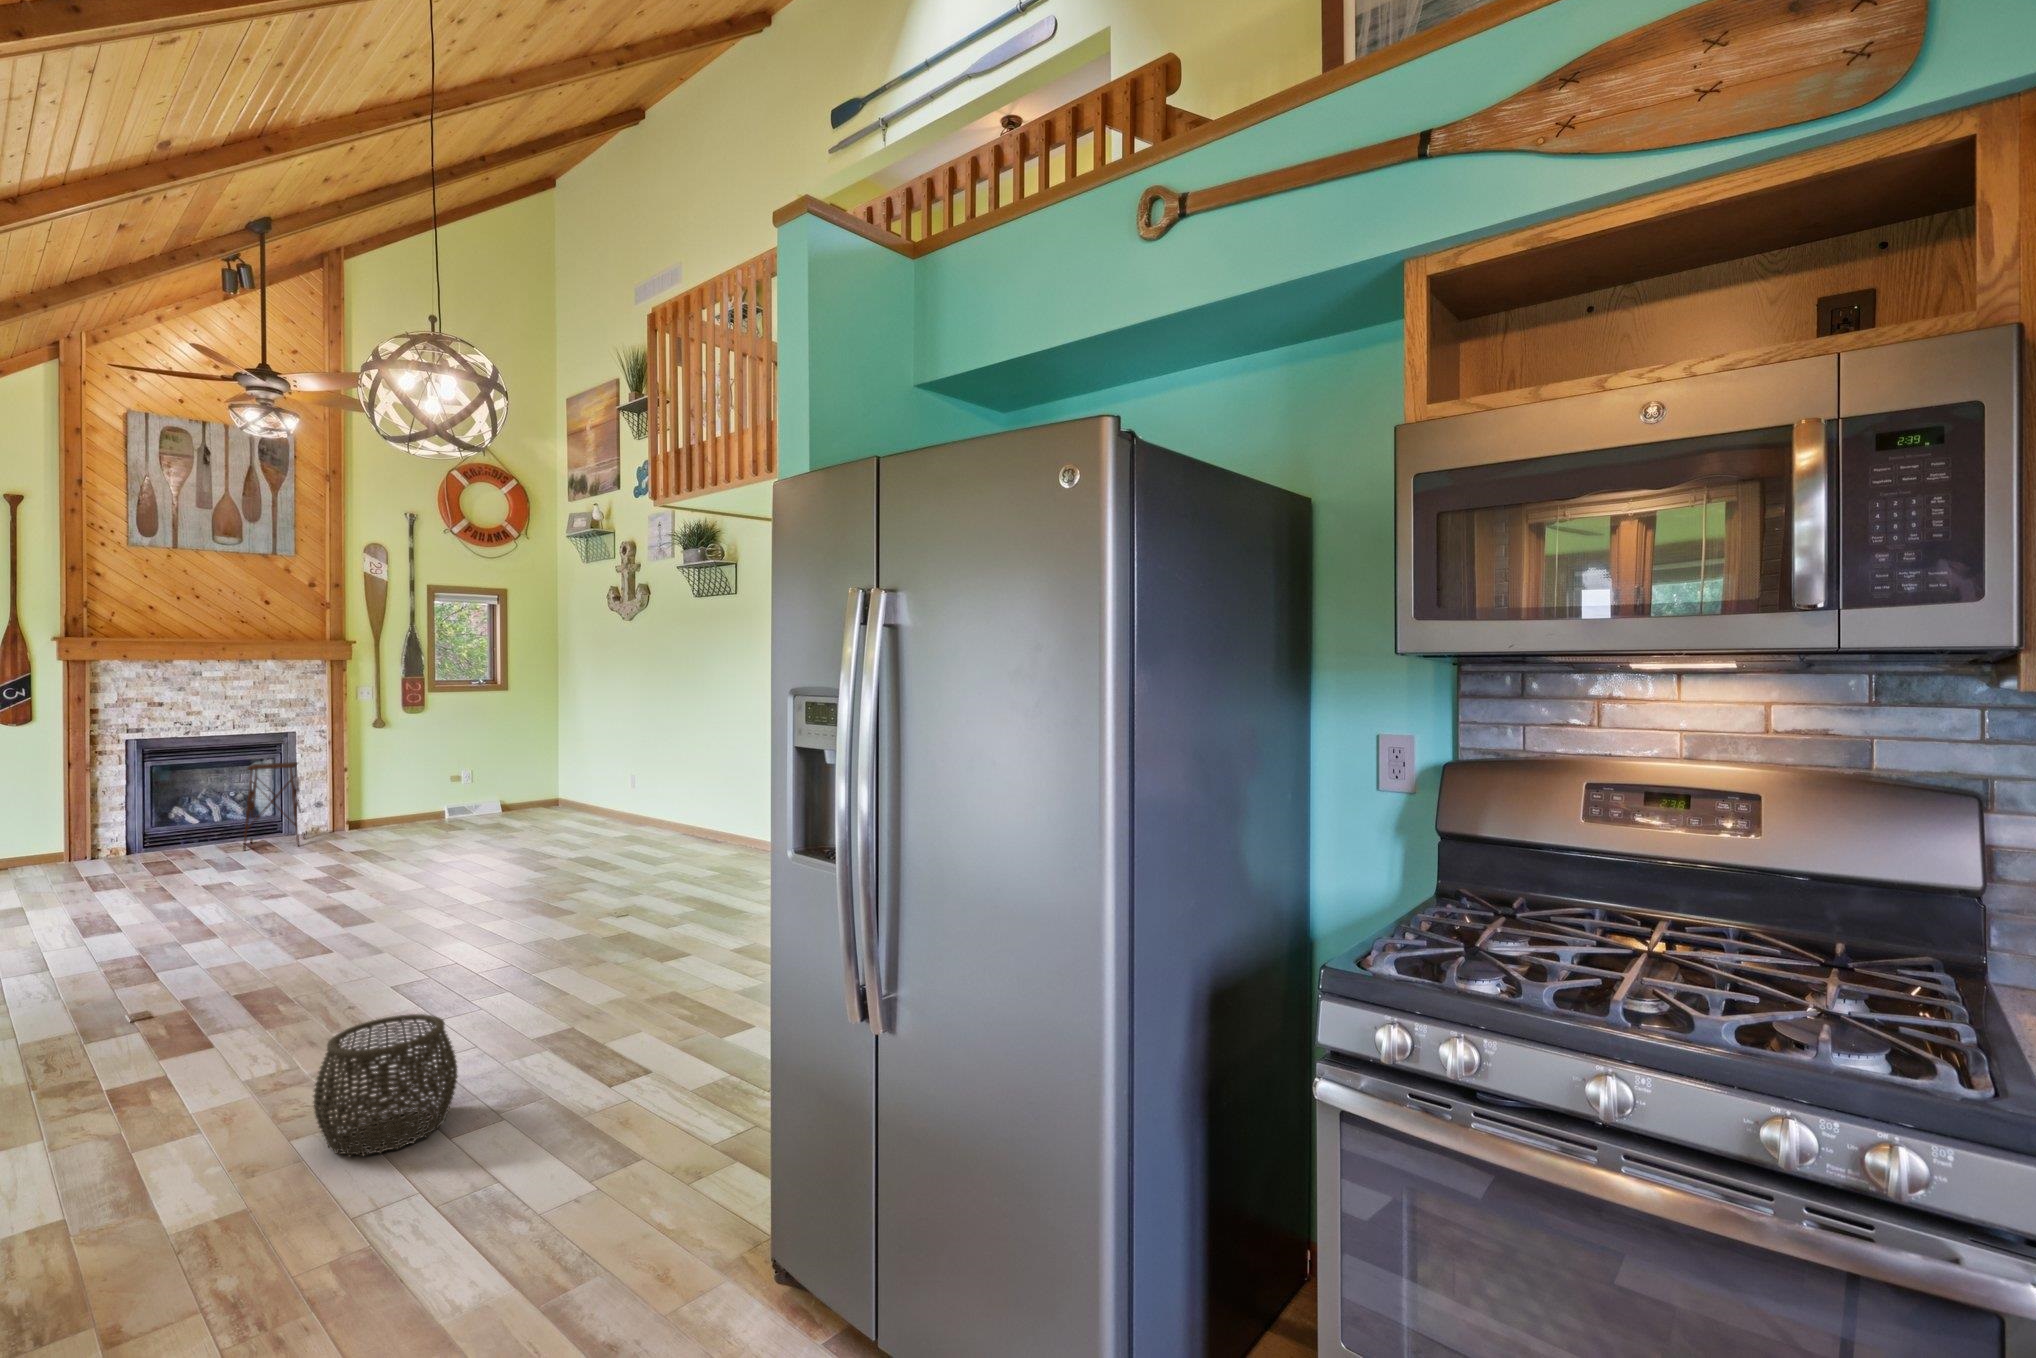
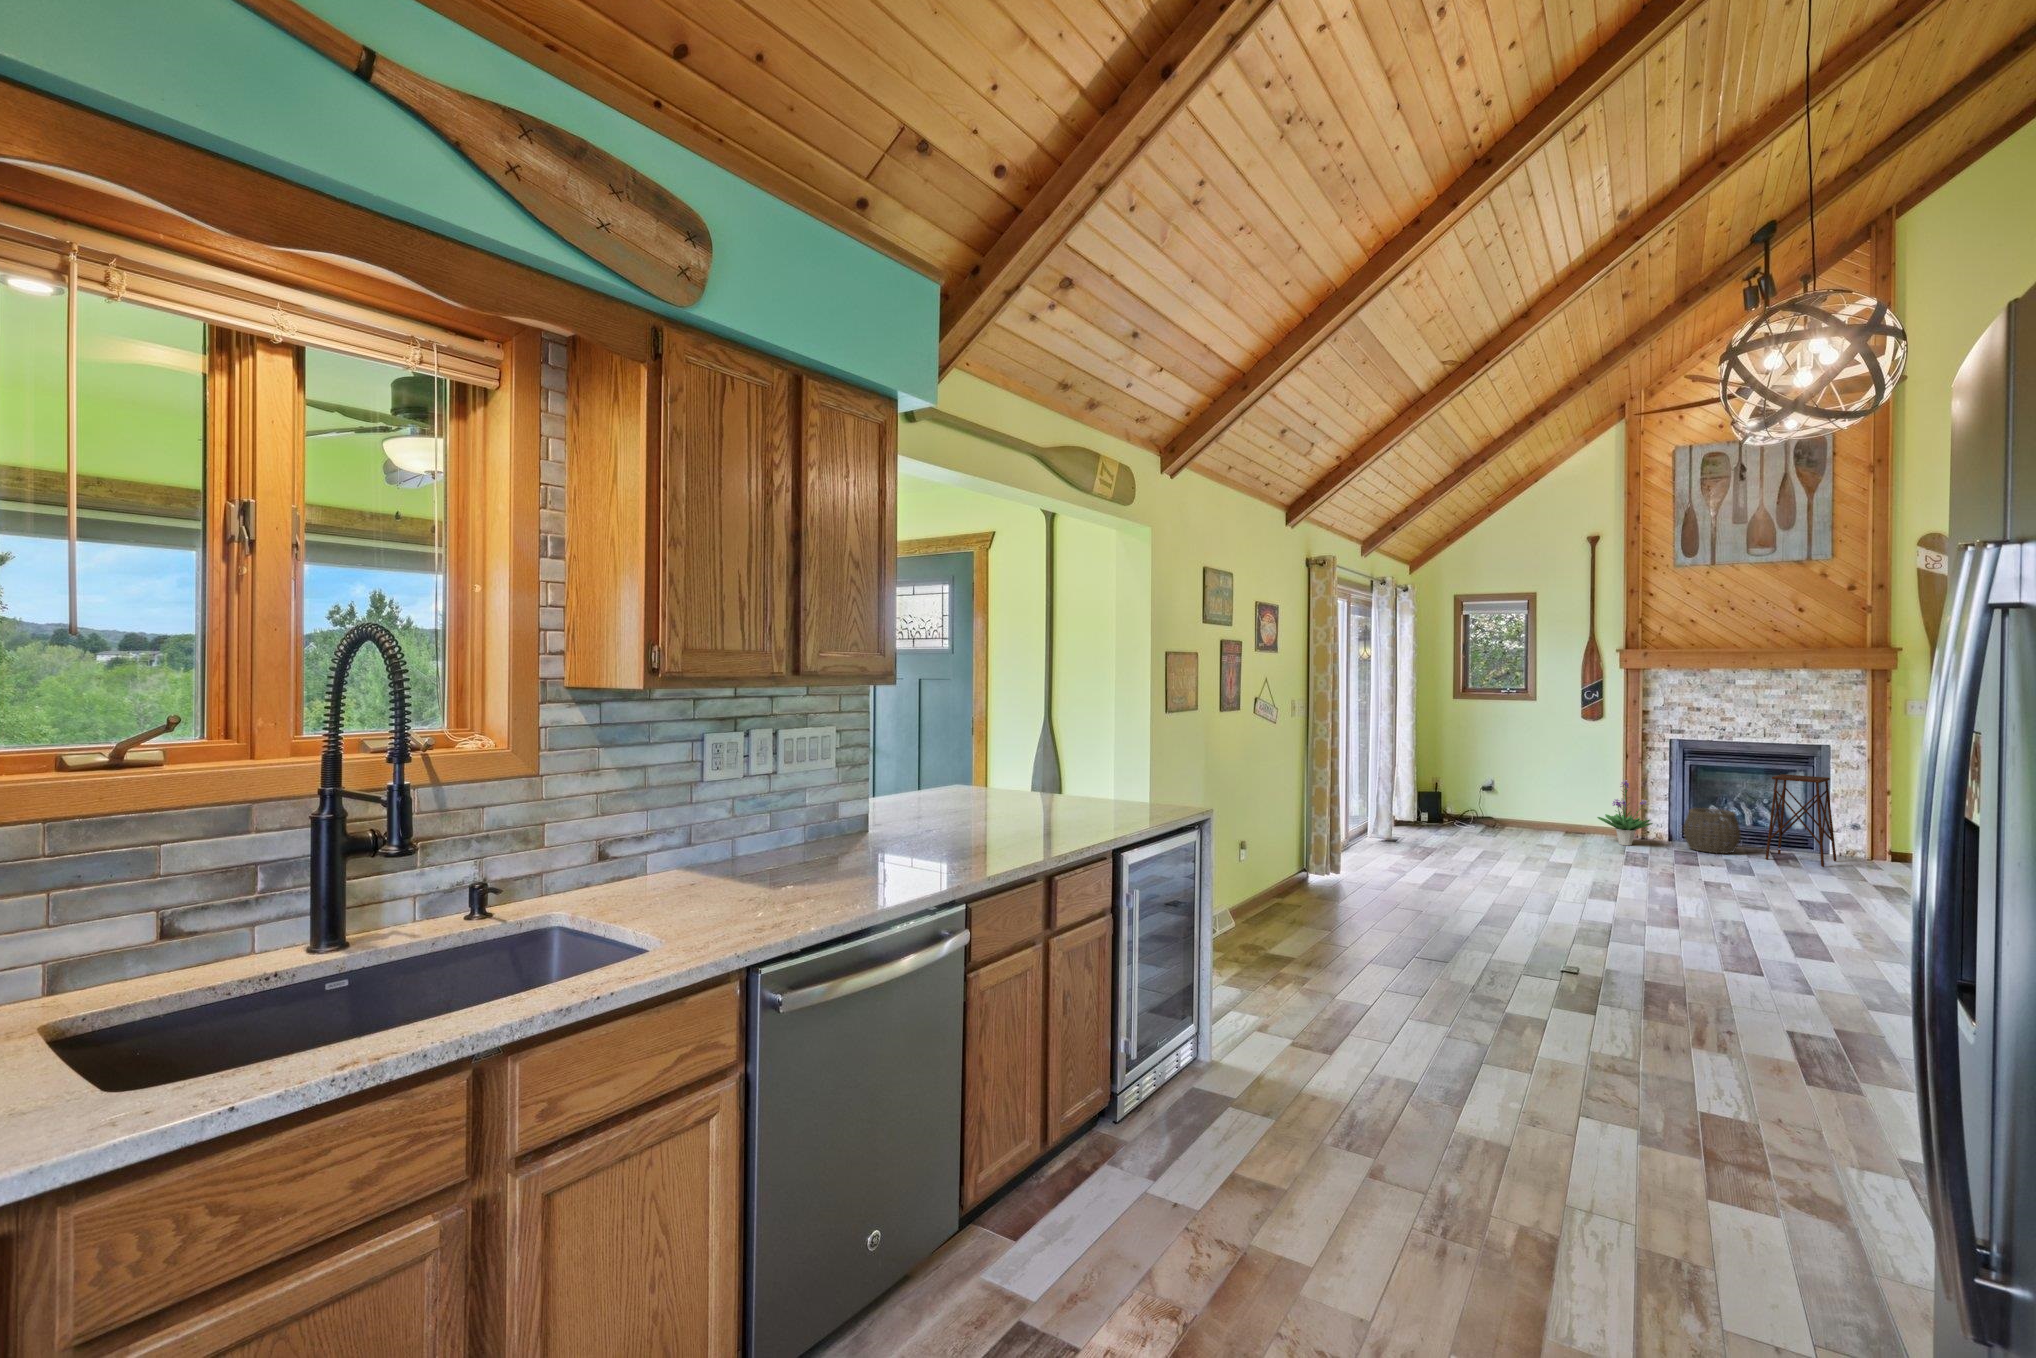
potted plant: none [31,793,113,871] -> present [1597,780,1652,846]
woven basket: present [313,1014,457,1156] -> present [1684,808,1740,854]

